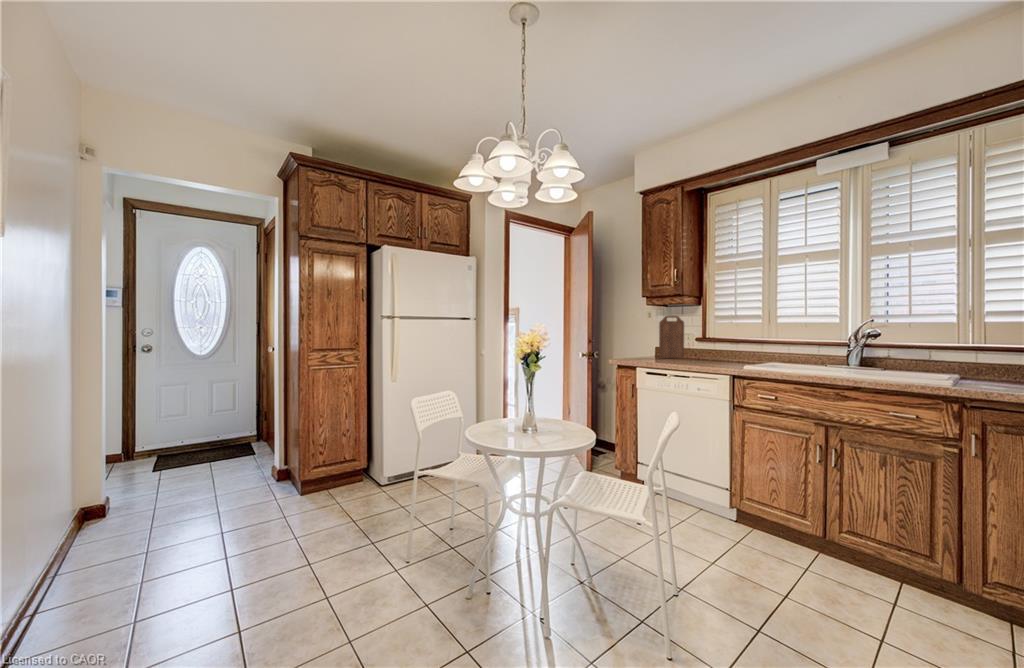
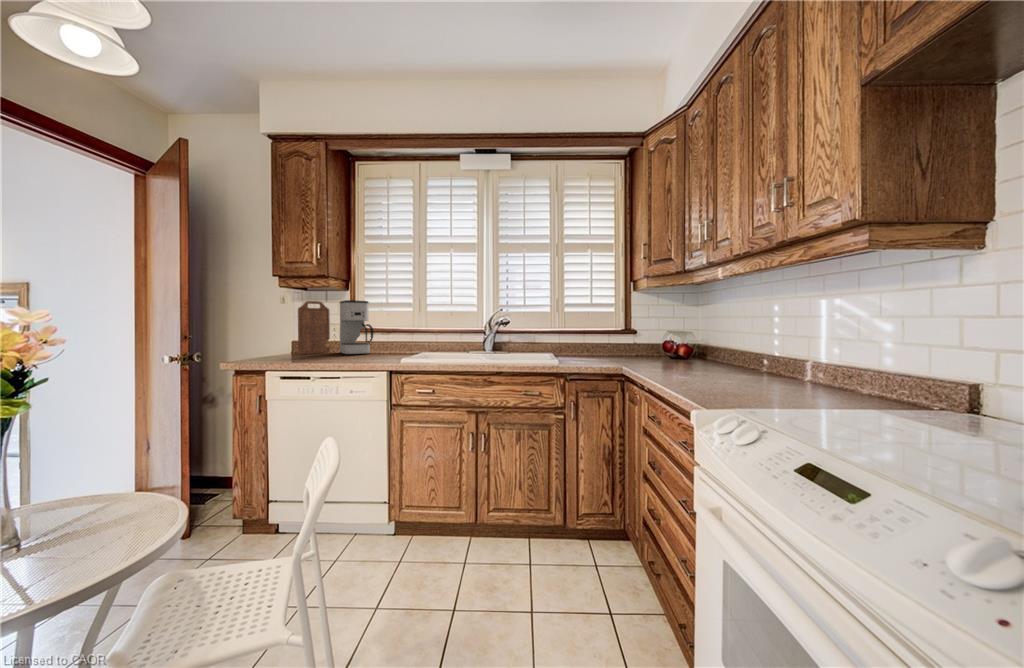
coffee maker: none [692,314,723,361] -> present [340,300,373,355]

